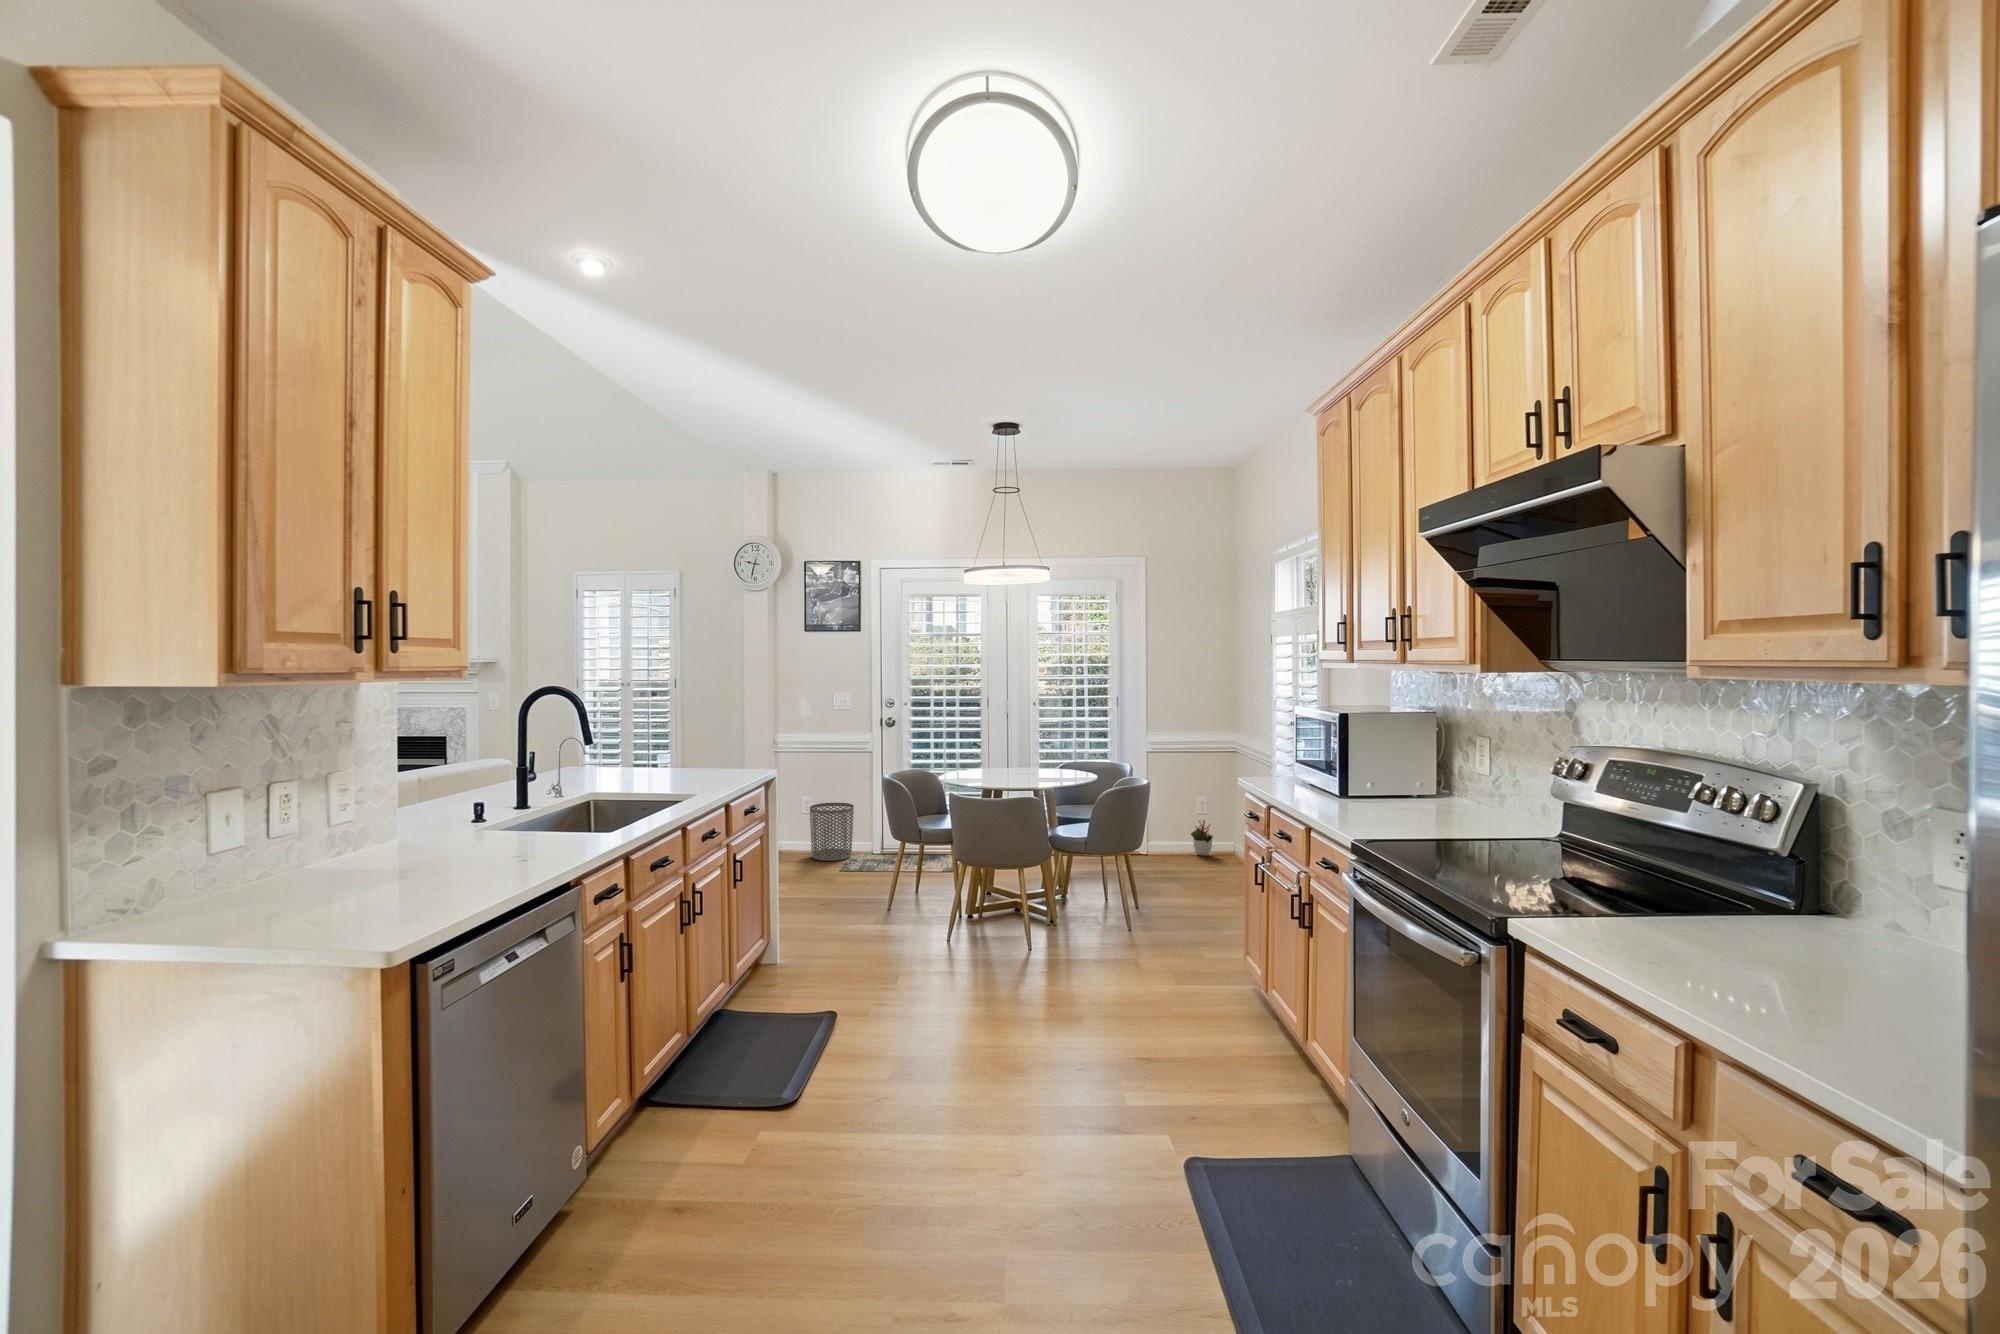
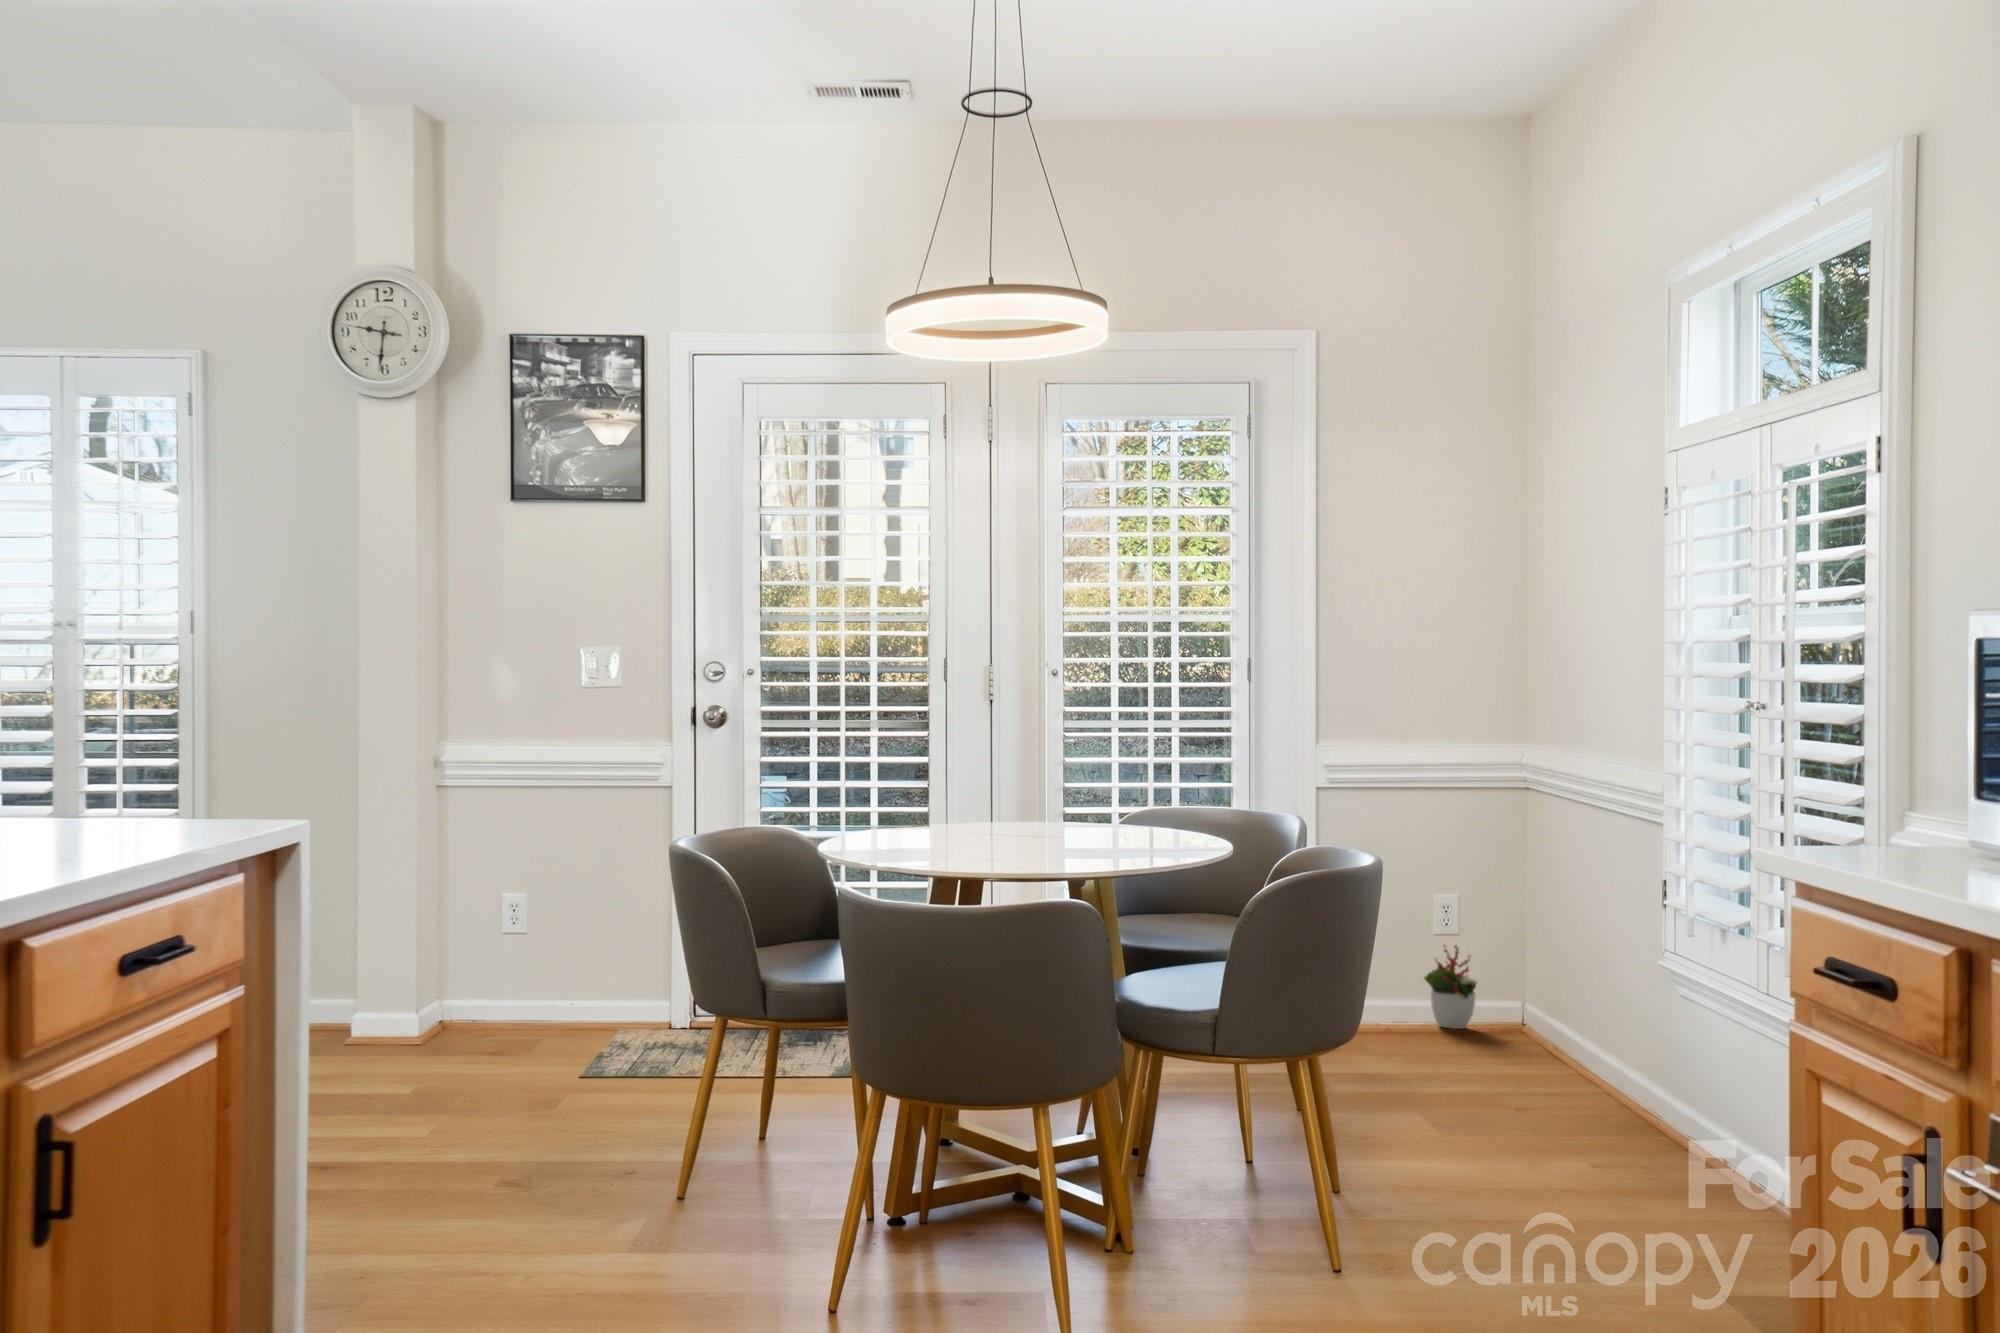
waste bin: present [810,803,854,861] -> none [517,905,625,1047]

